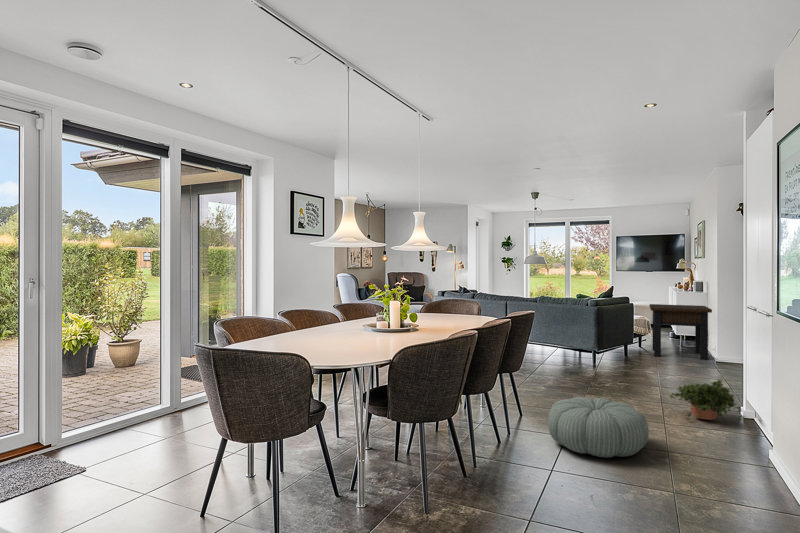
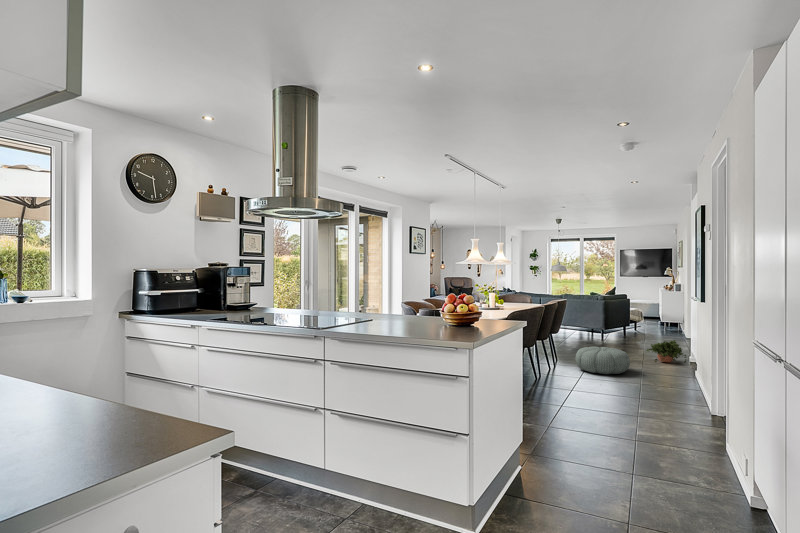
side table: present [650,304,712,360] -> none [642,300,683,337]

